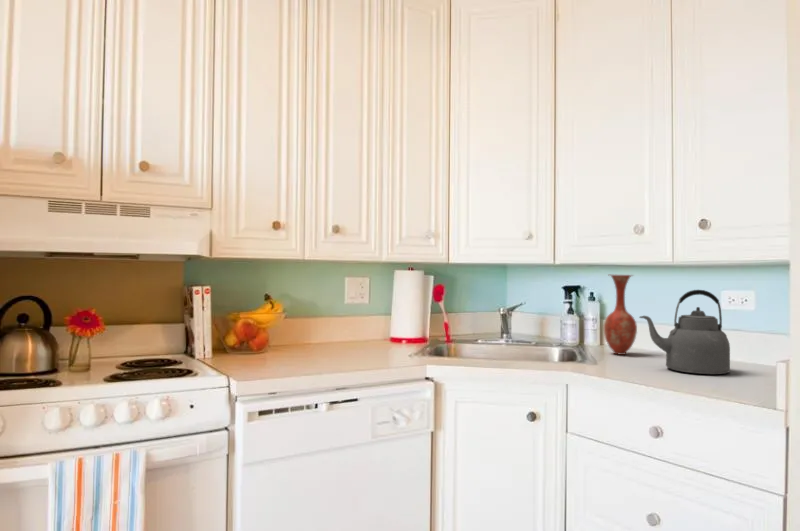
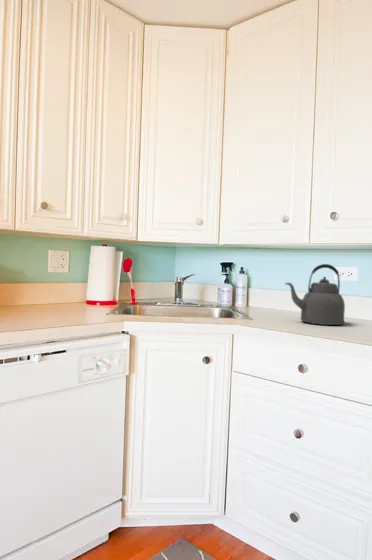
vase: present [604,275,637,355] -> none [253,253,276,312]

